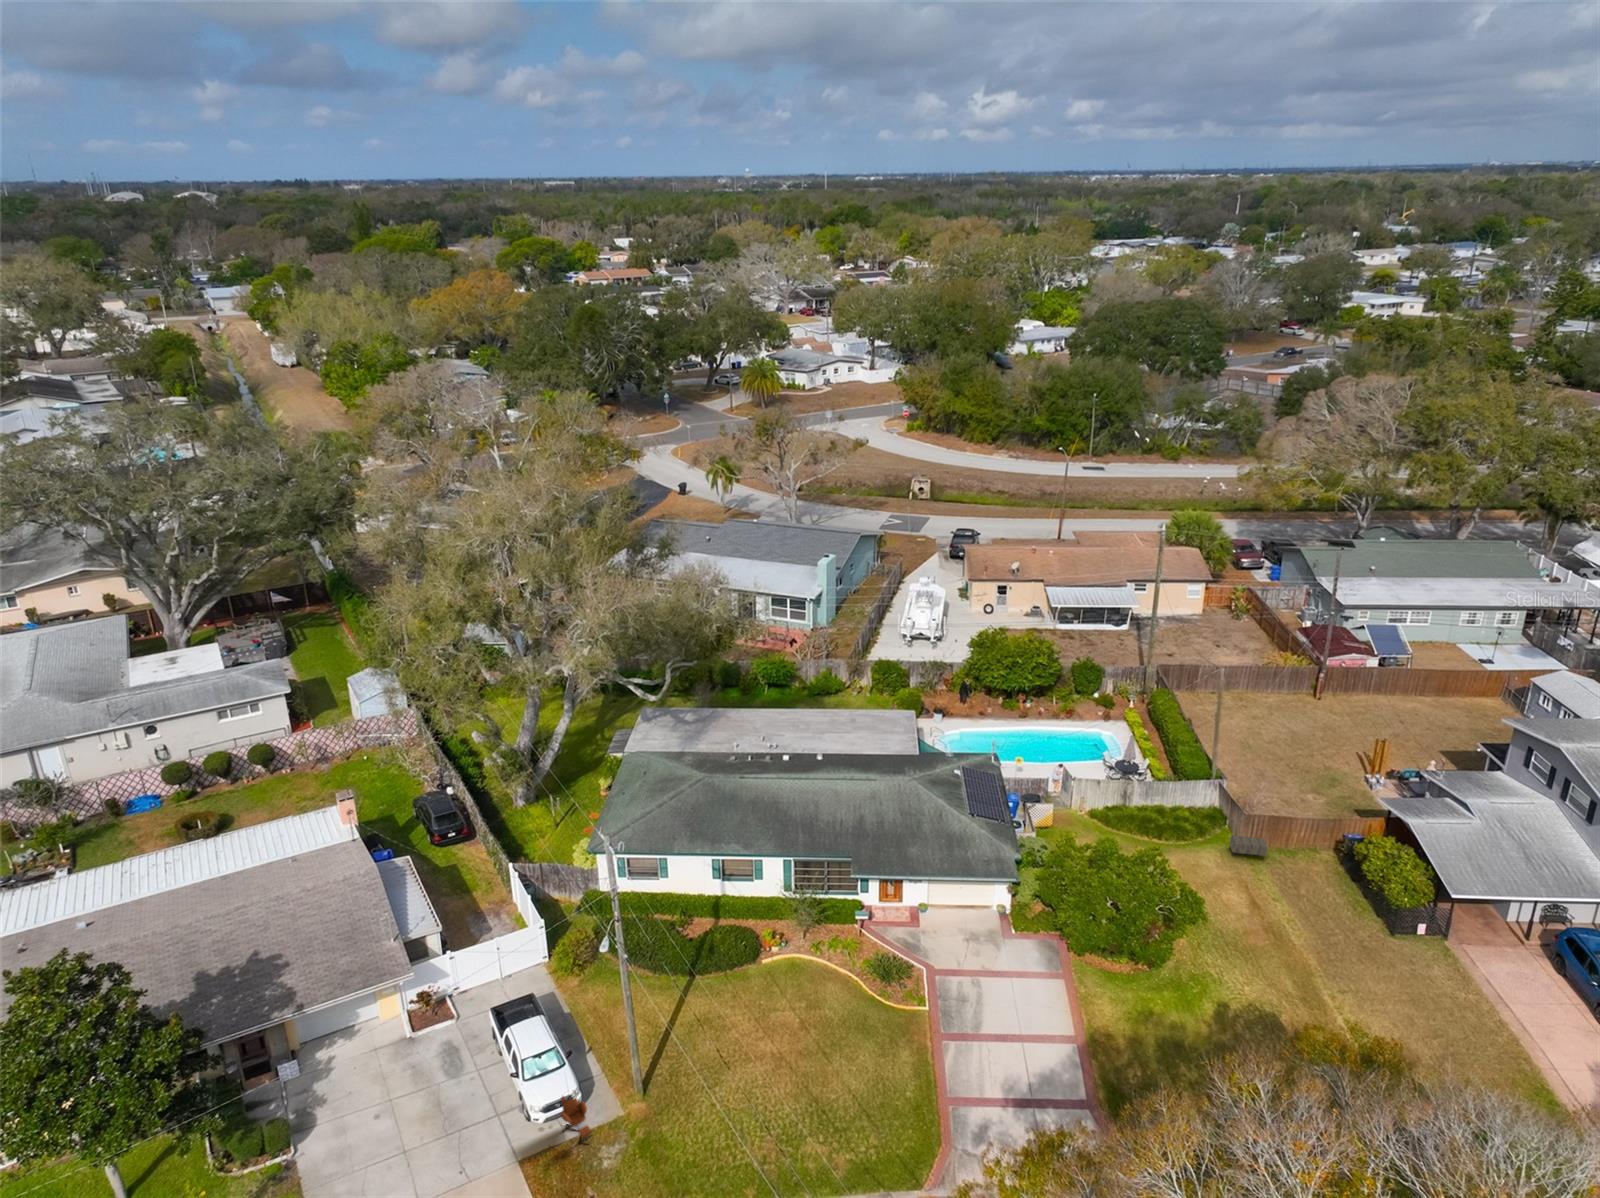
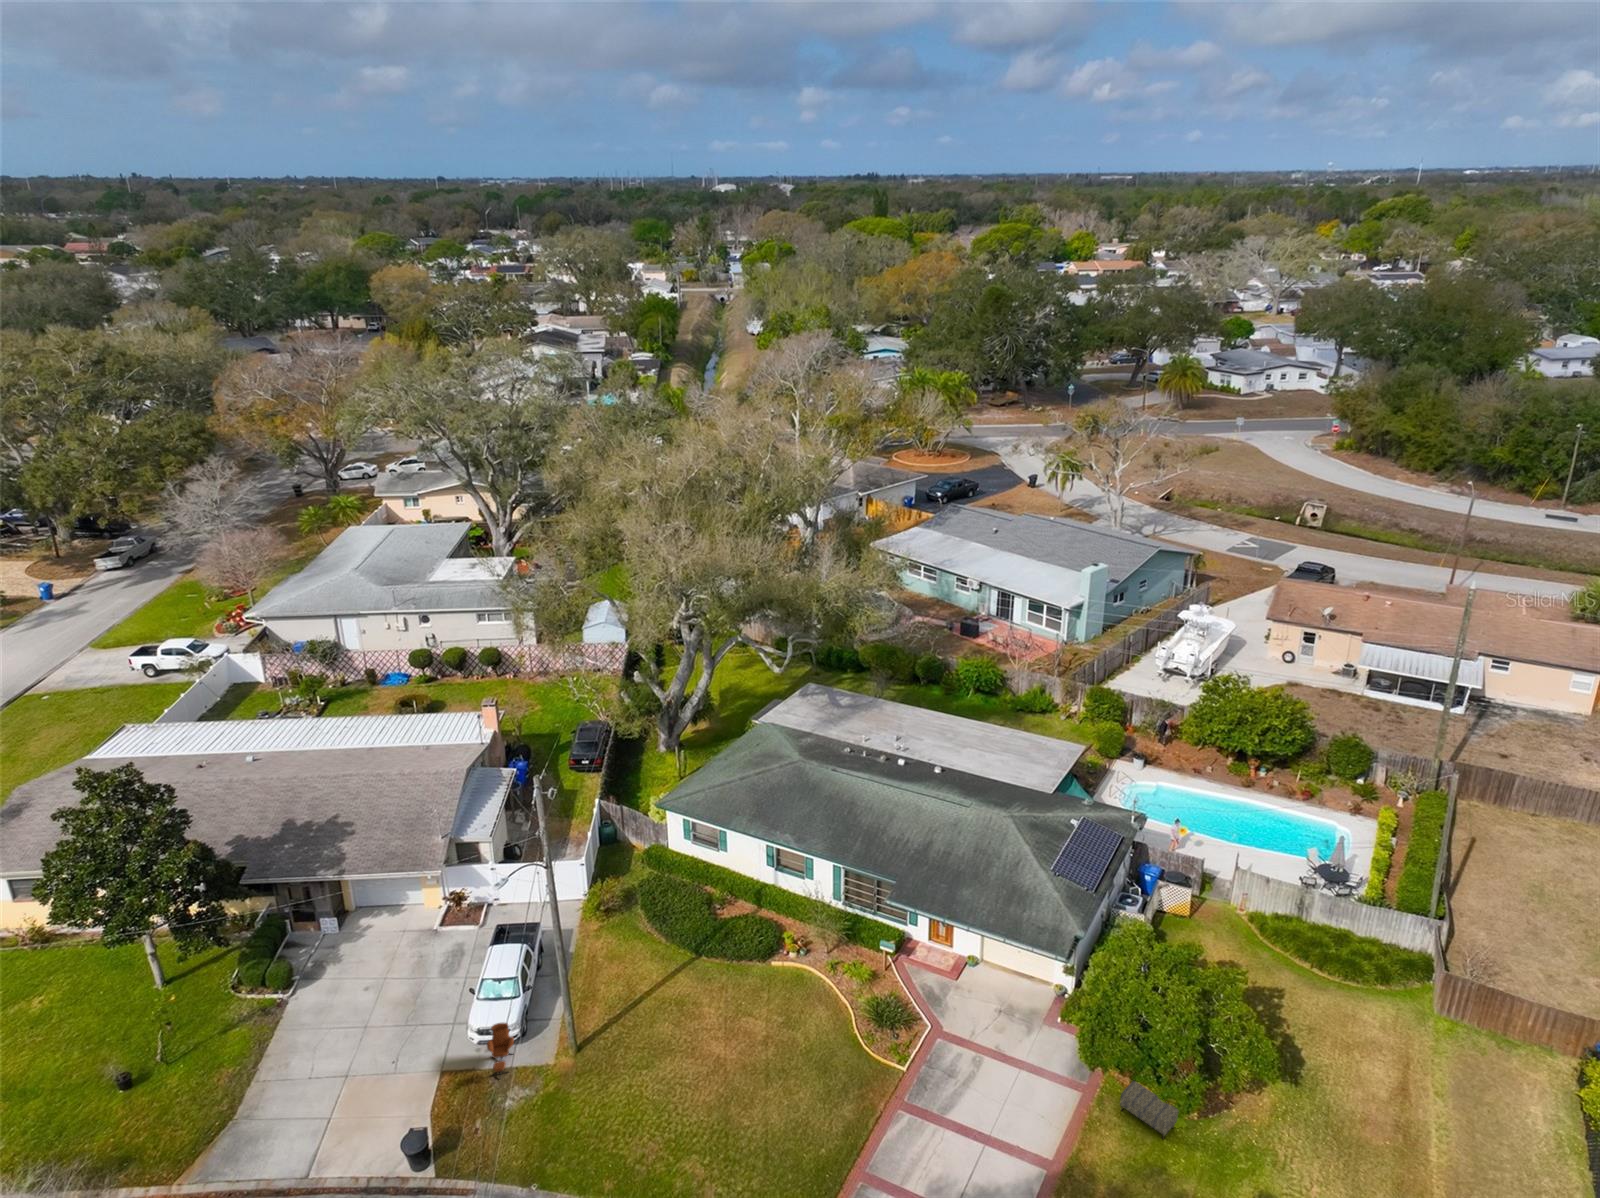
bench: present [1230,835,1268,858] -> present [1120,1081,1178,1139]

